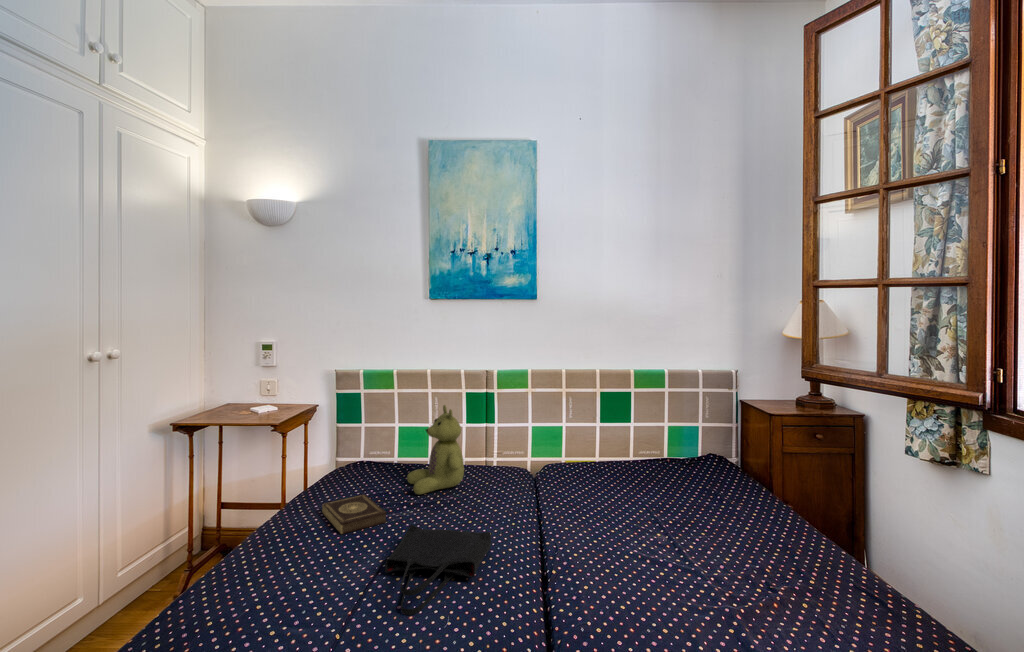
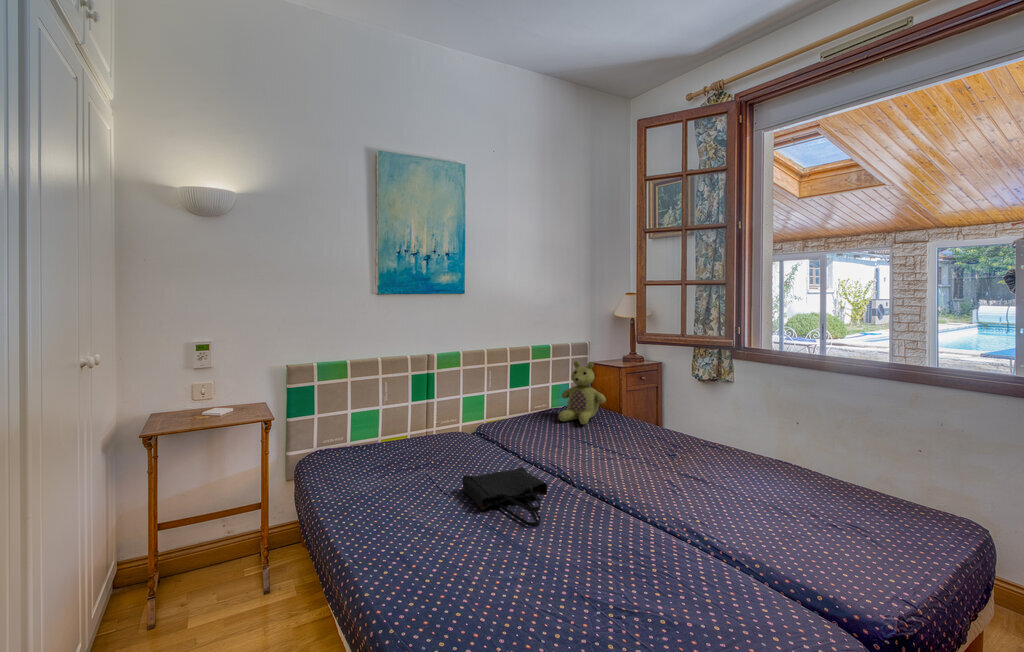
stuffed bear: present [407,405,464,495] -> present [559,361,606,424]
book: present [322,494,387,534] -> none [349,470,420,501]

